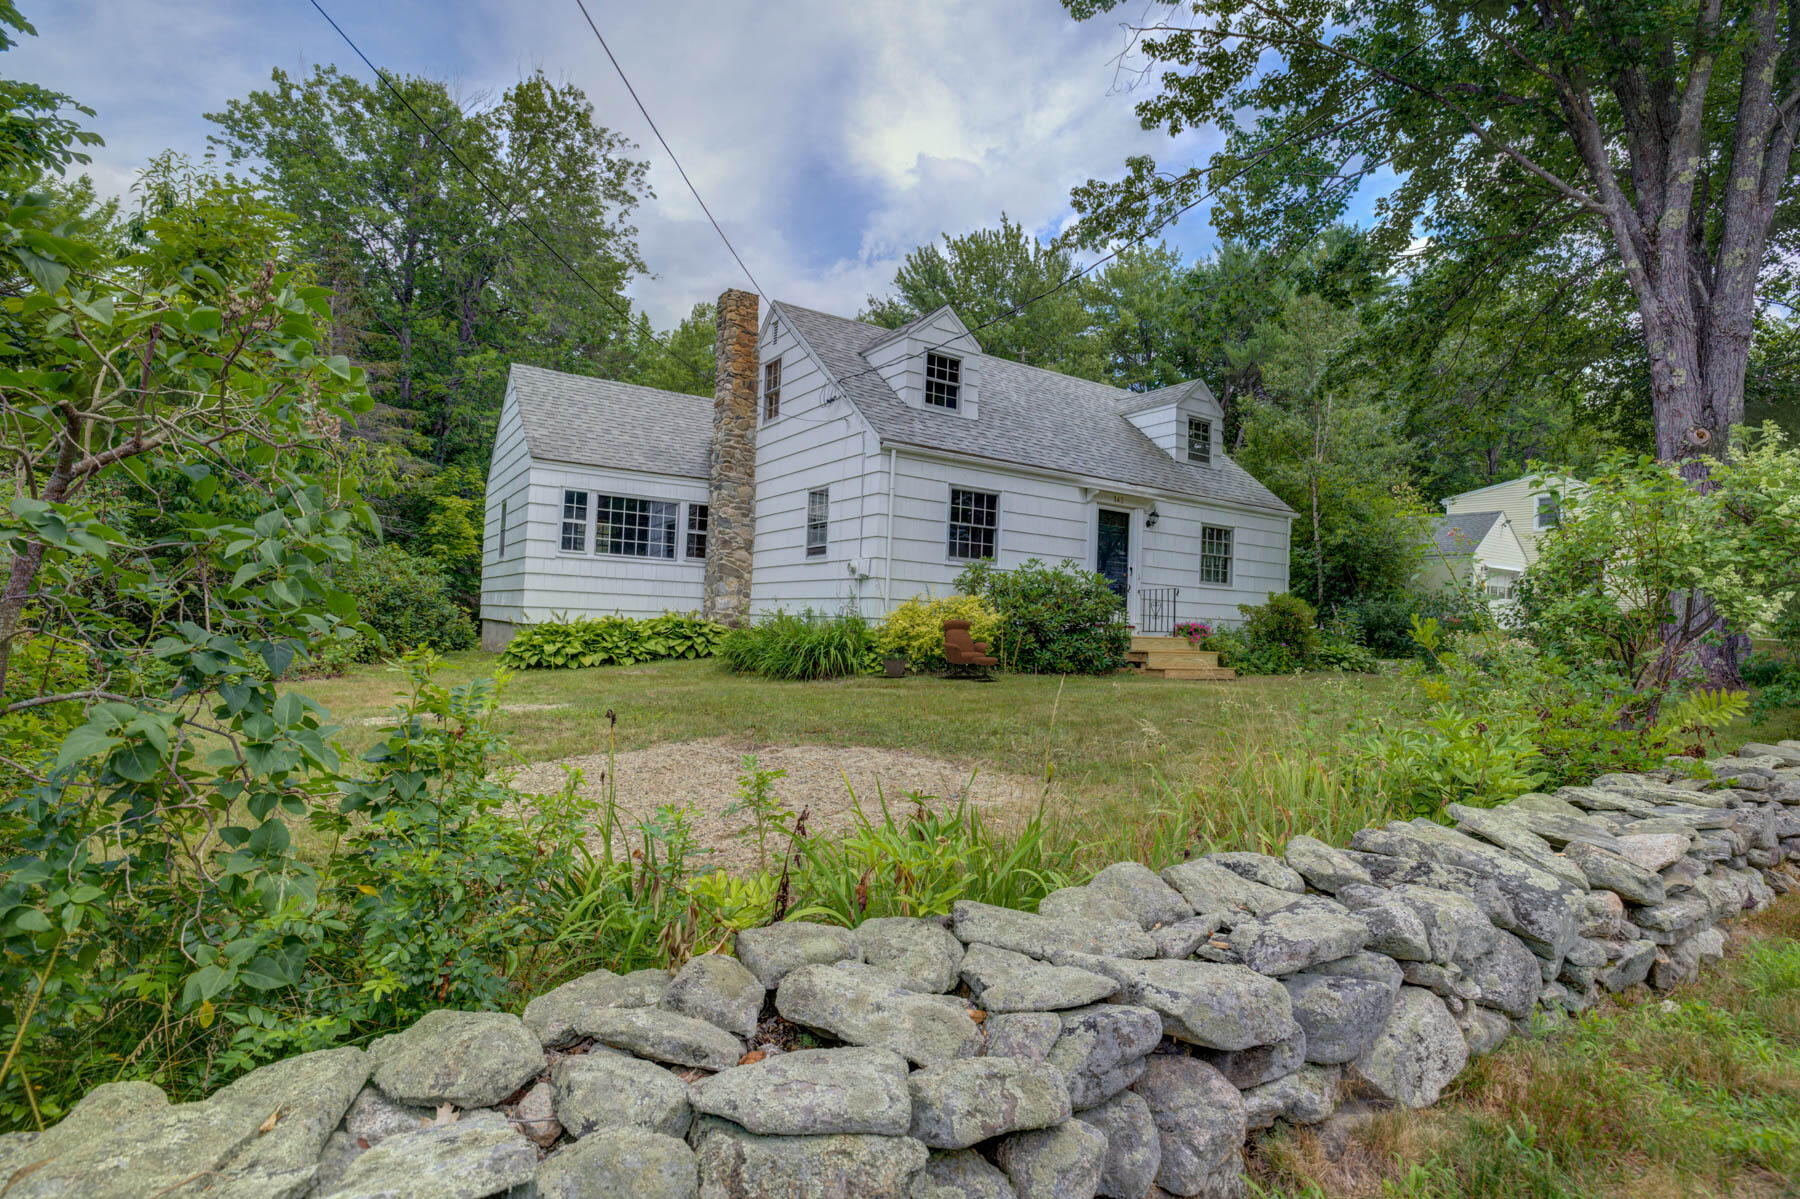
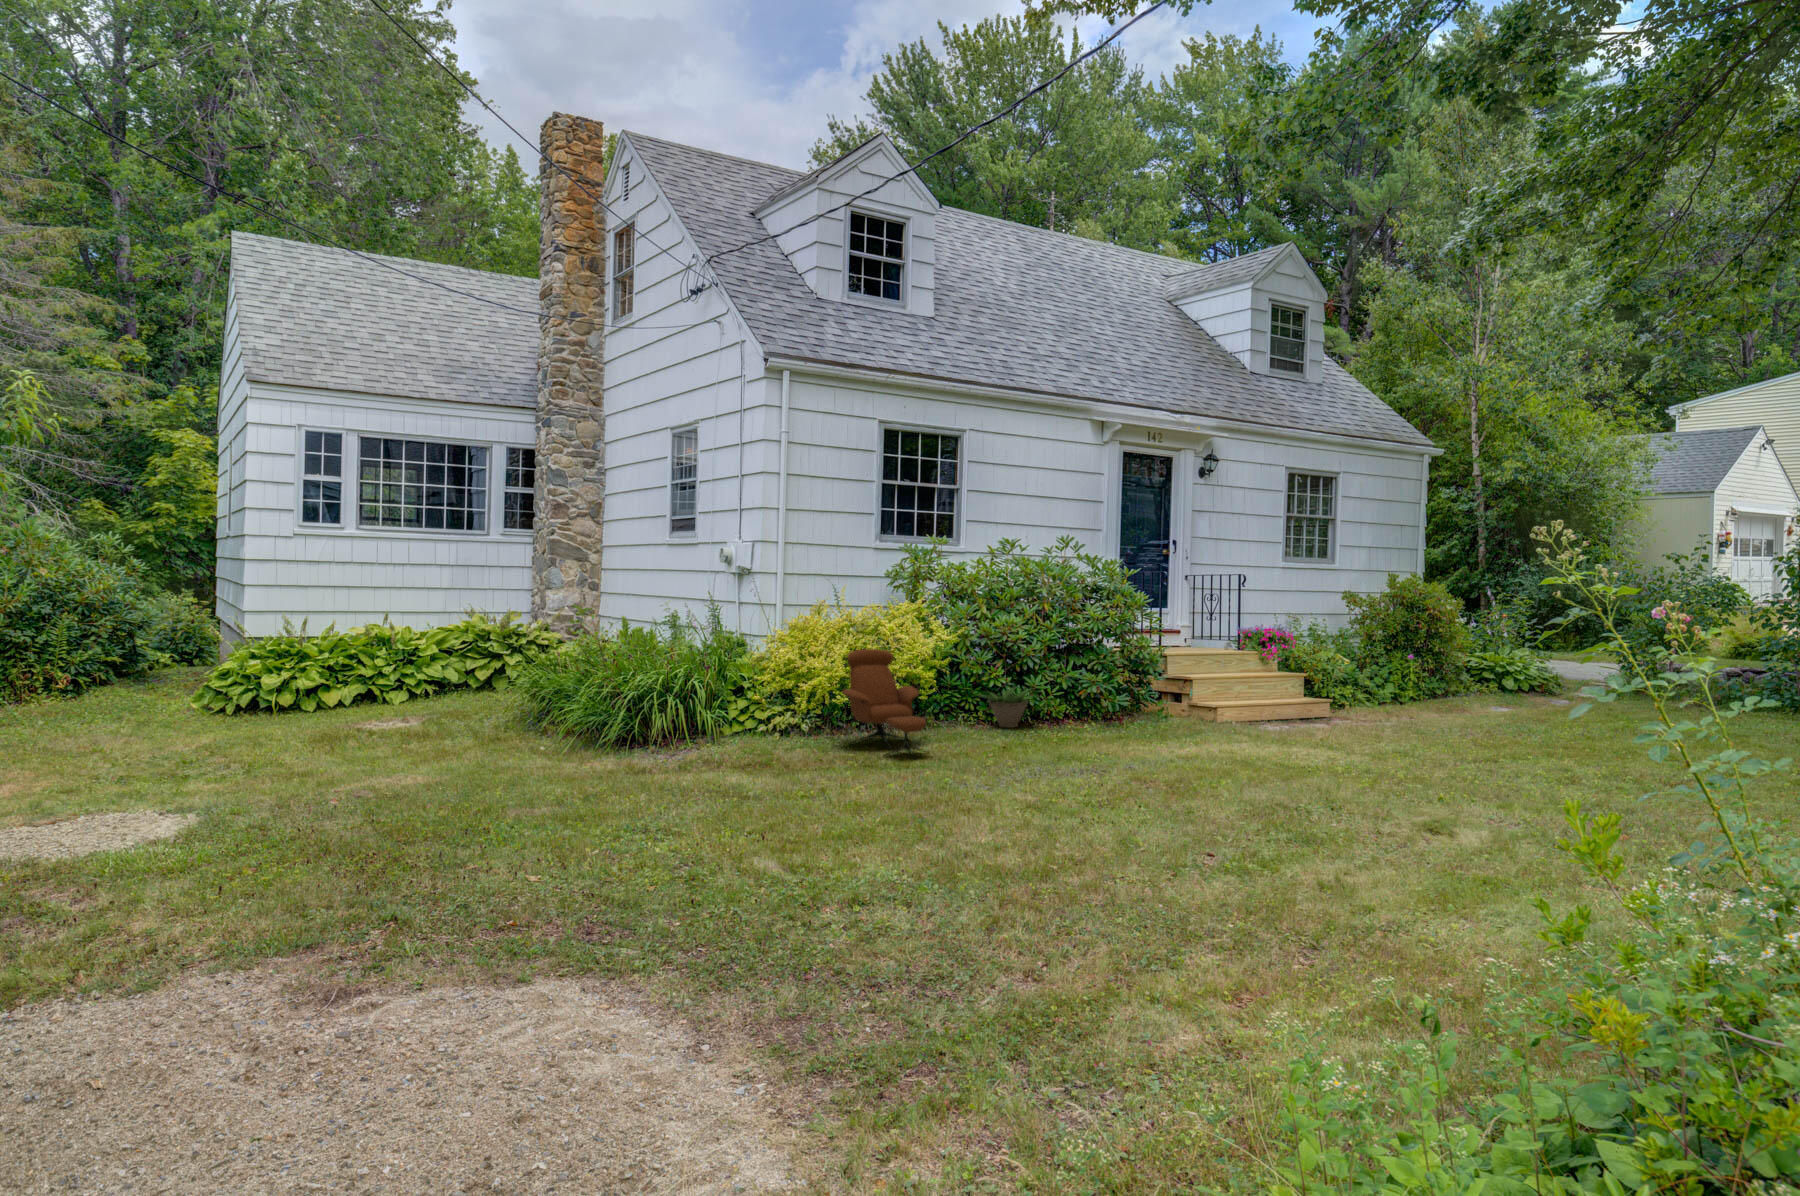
decorative plant: present [876,652,916,677] -> present [980,687,1036,727]

